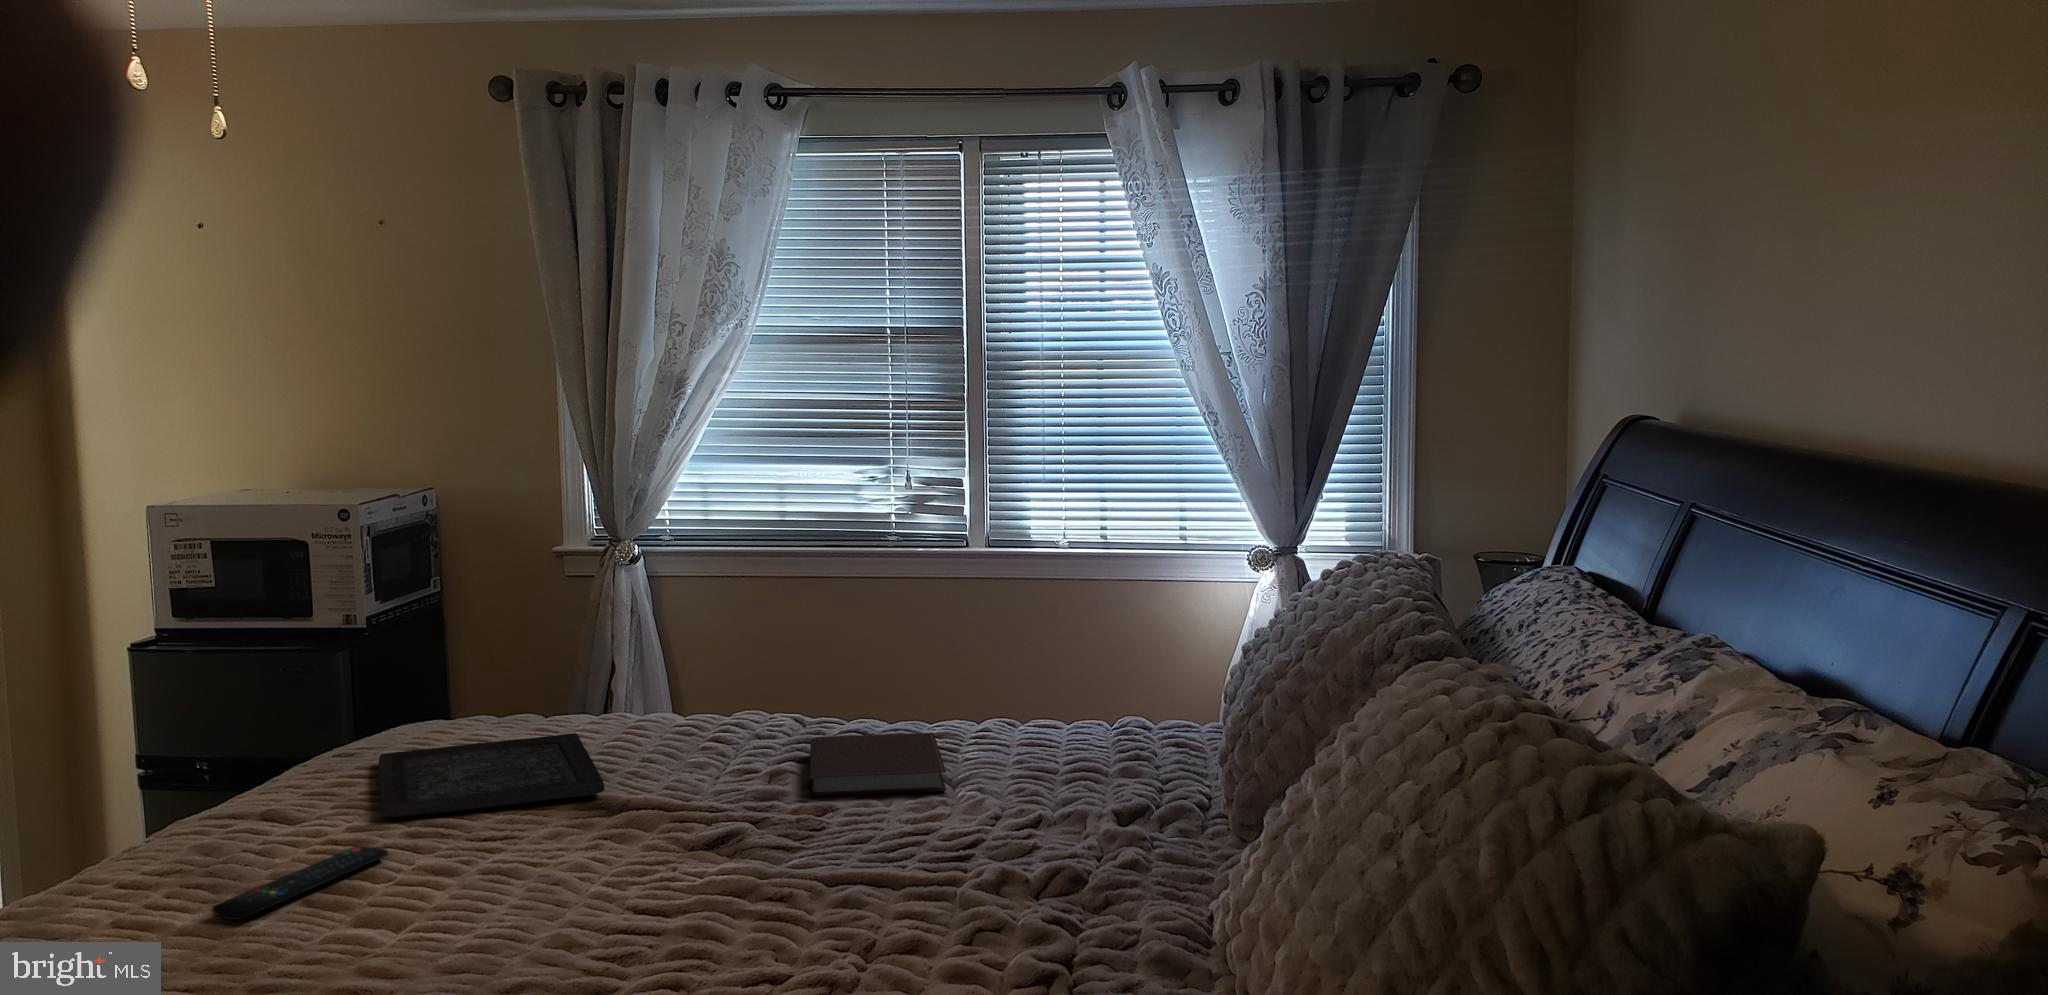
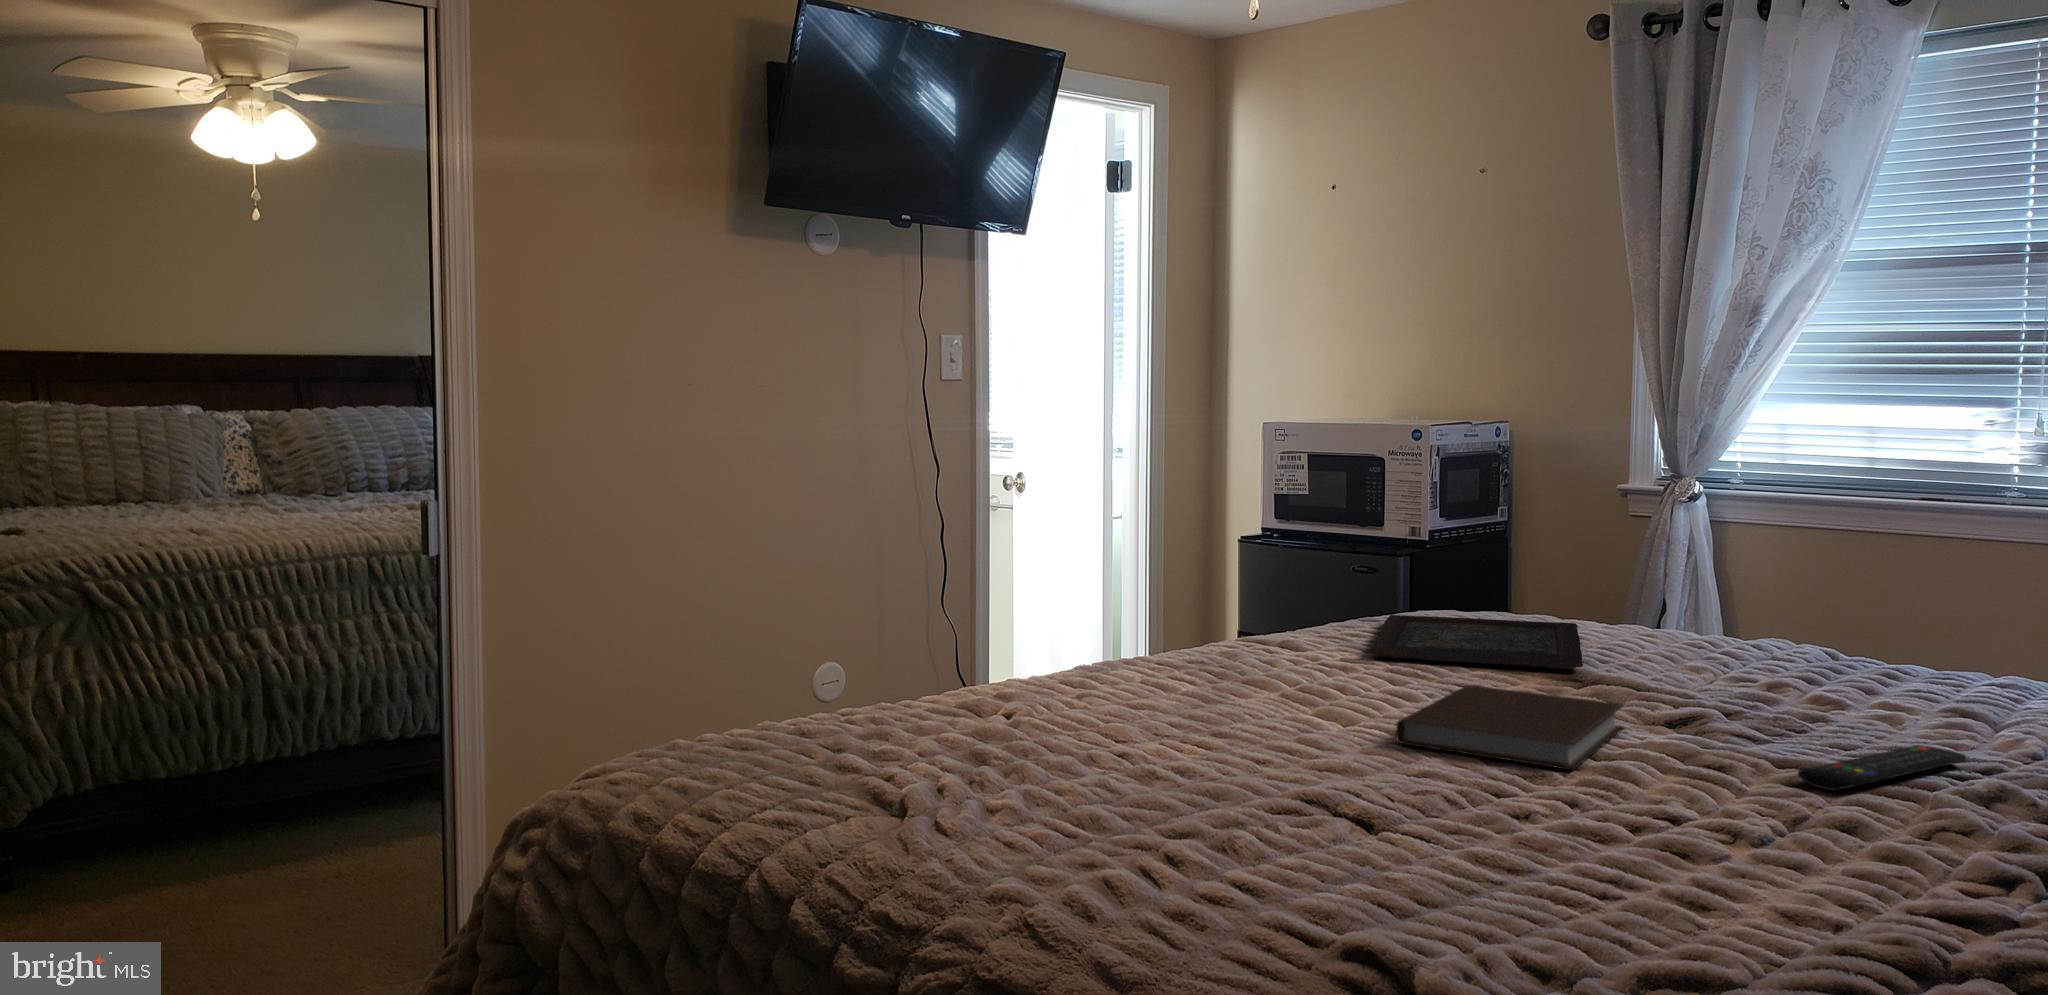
notebook: present [810,733,946,796] -> present [1396,685,1624,770]
remote control: present [212,846,388,920] -> present [1798,745,1966,791]

